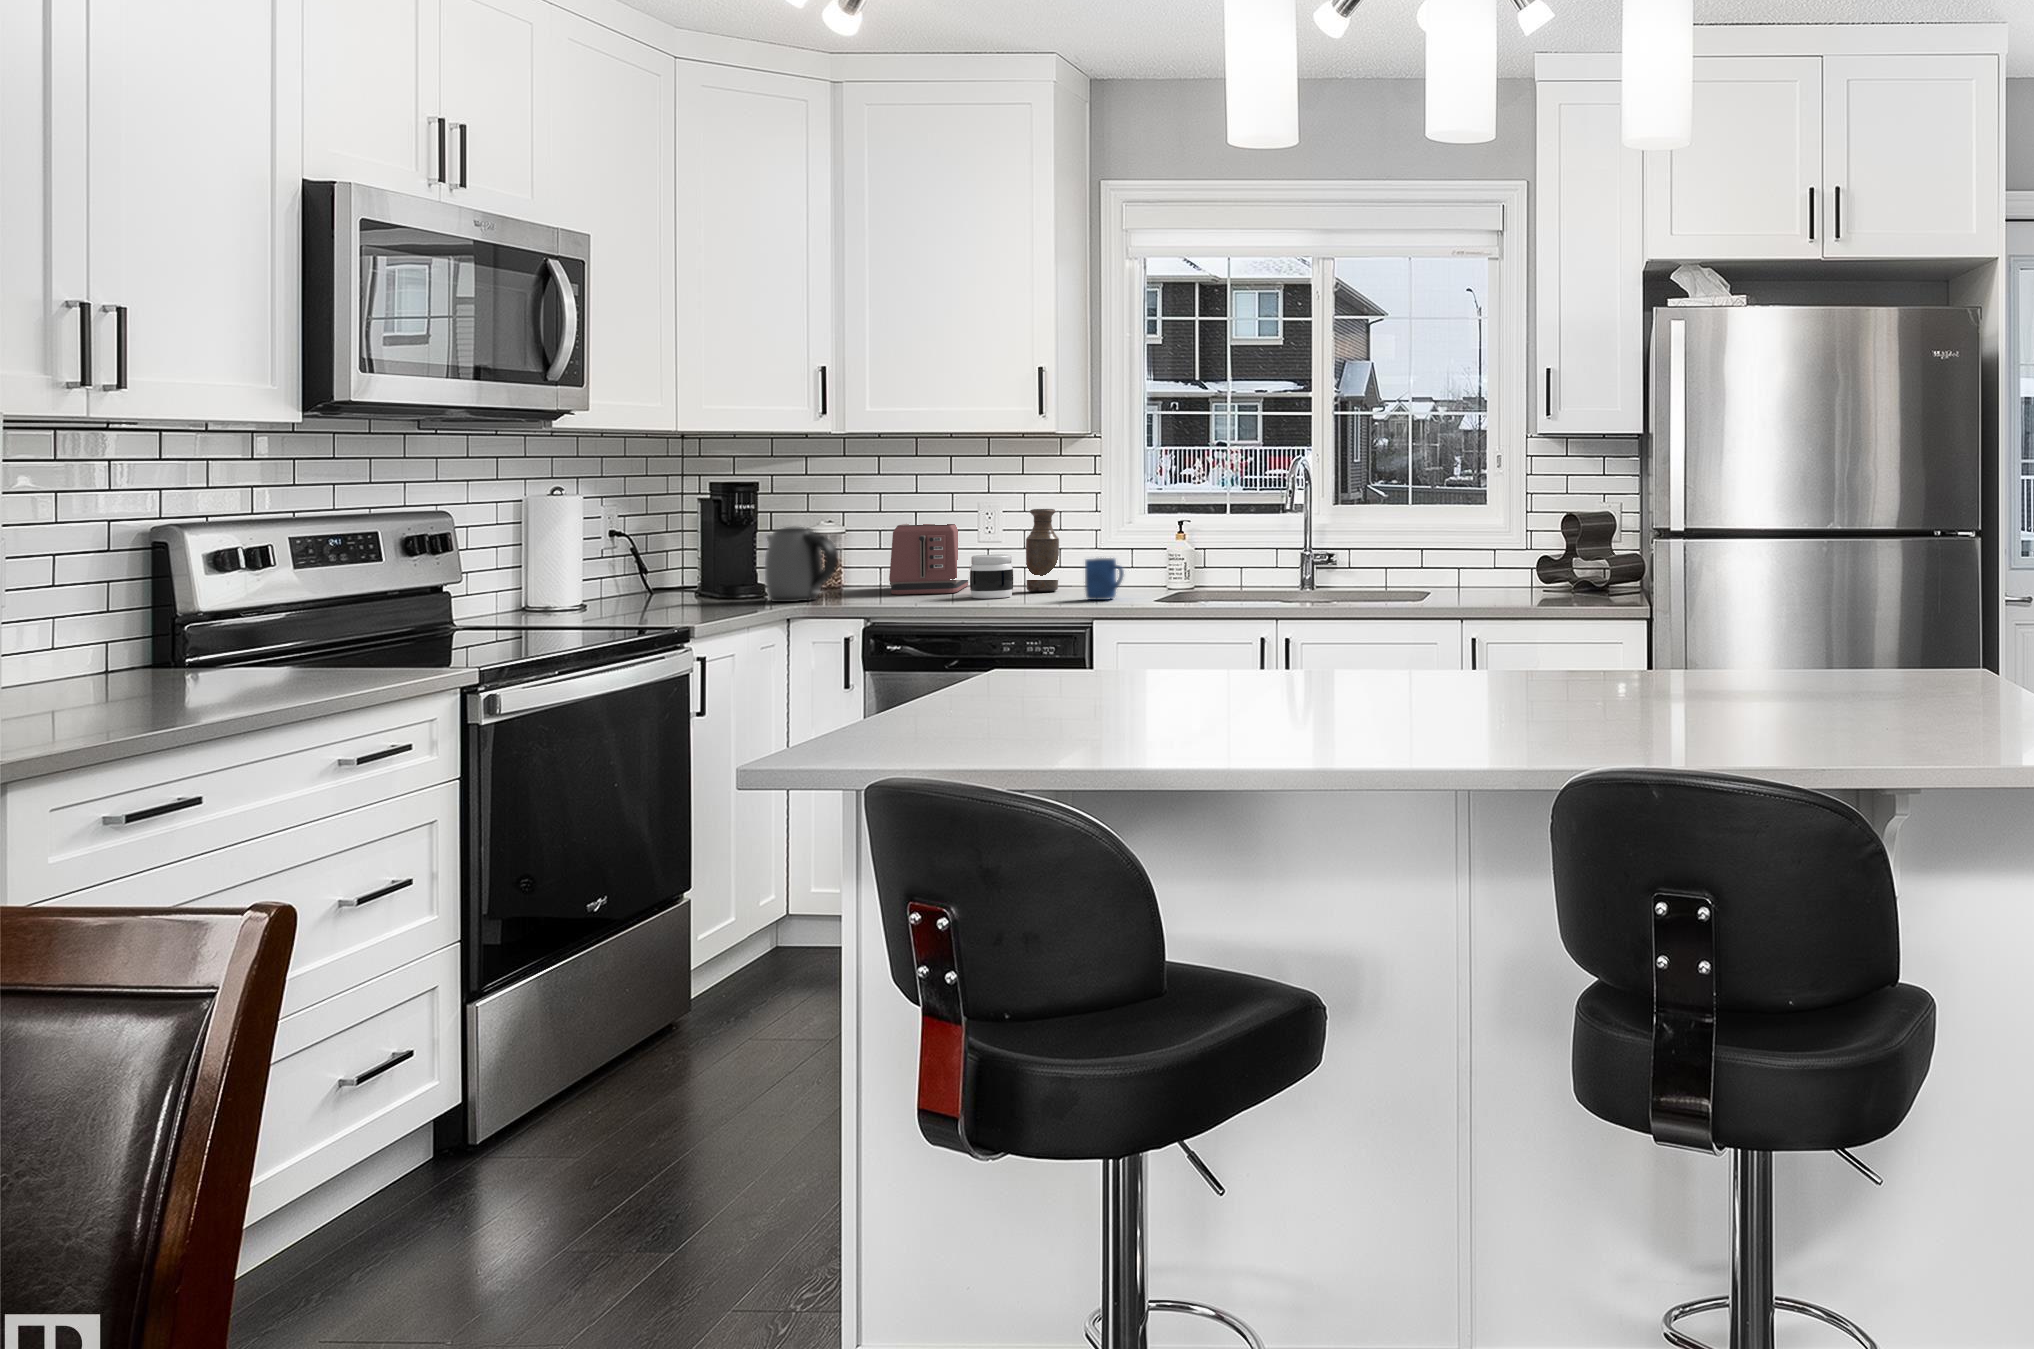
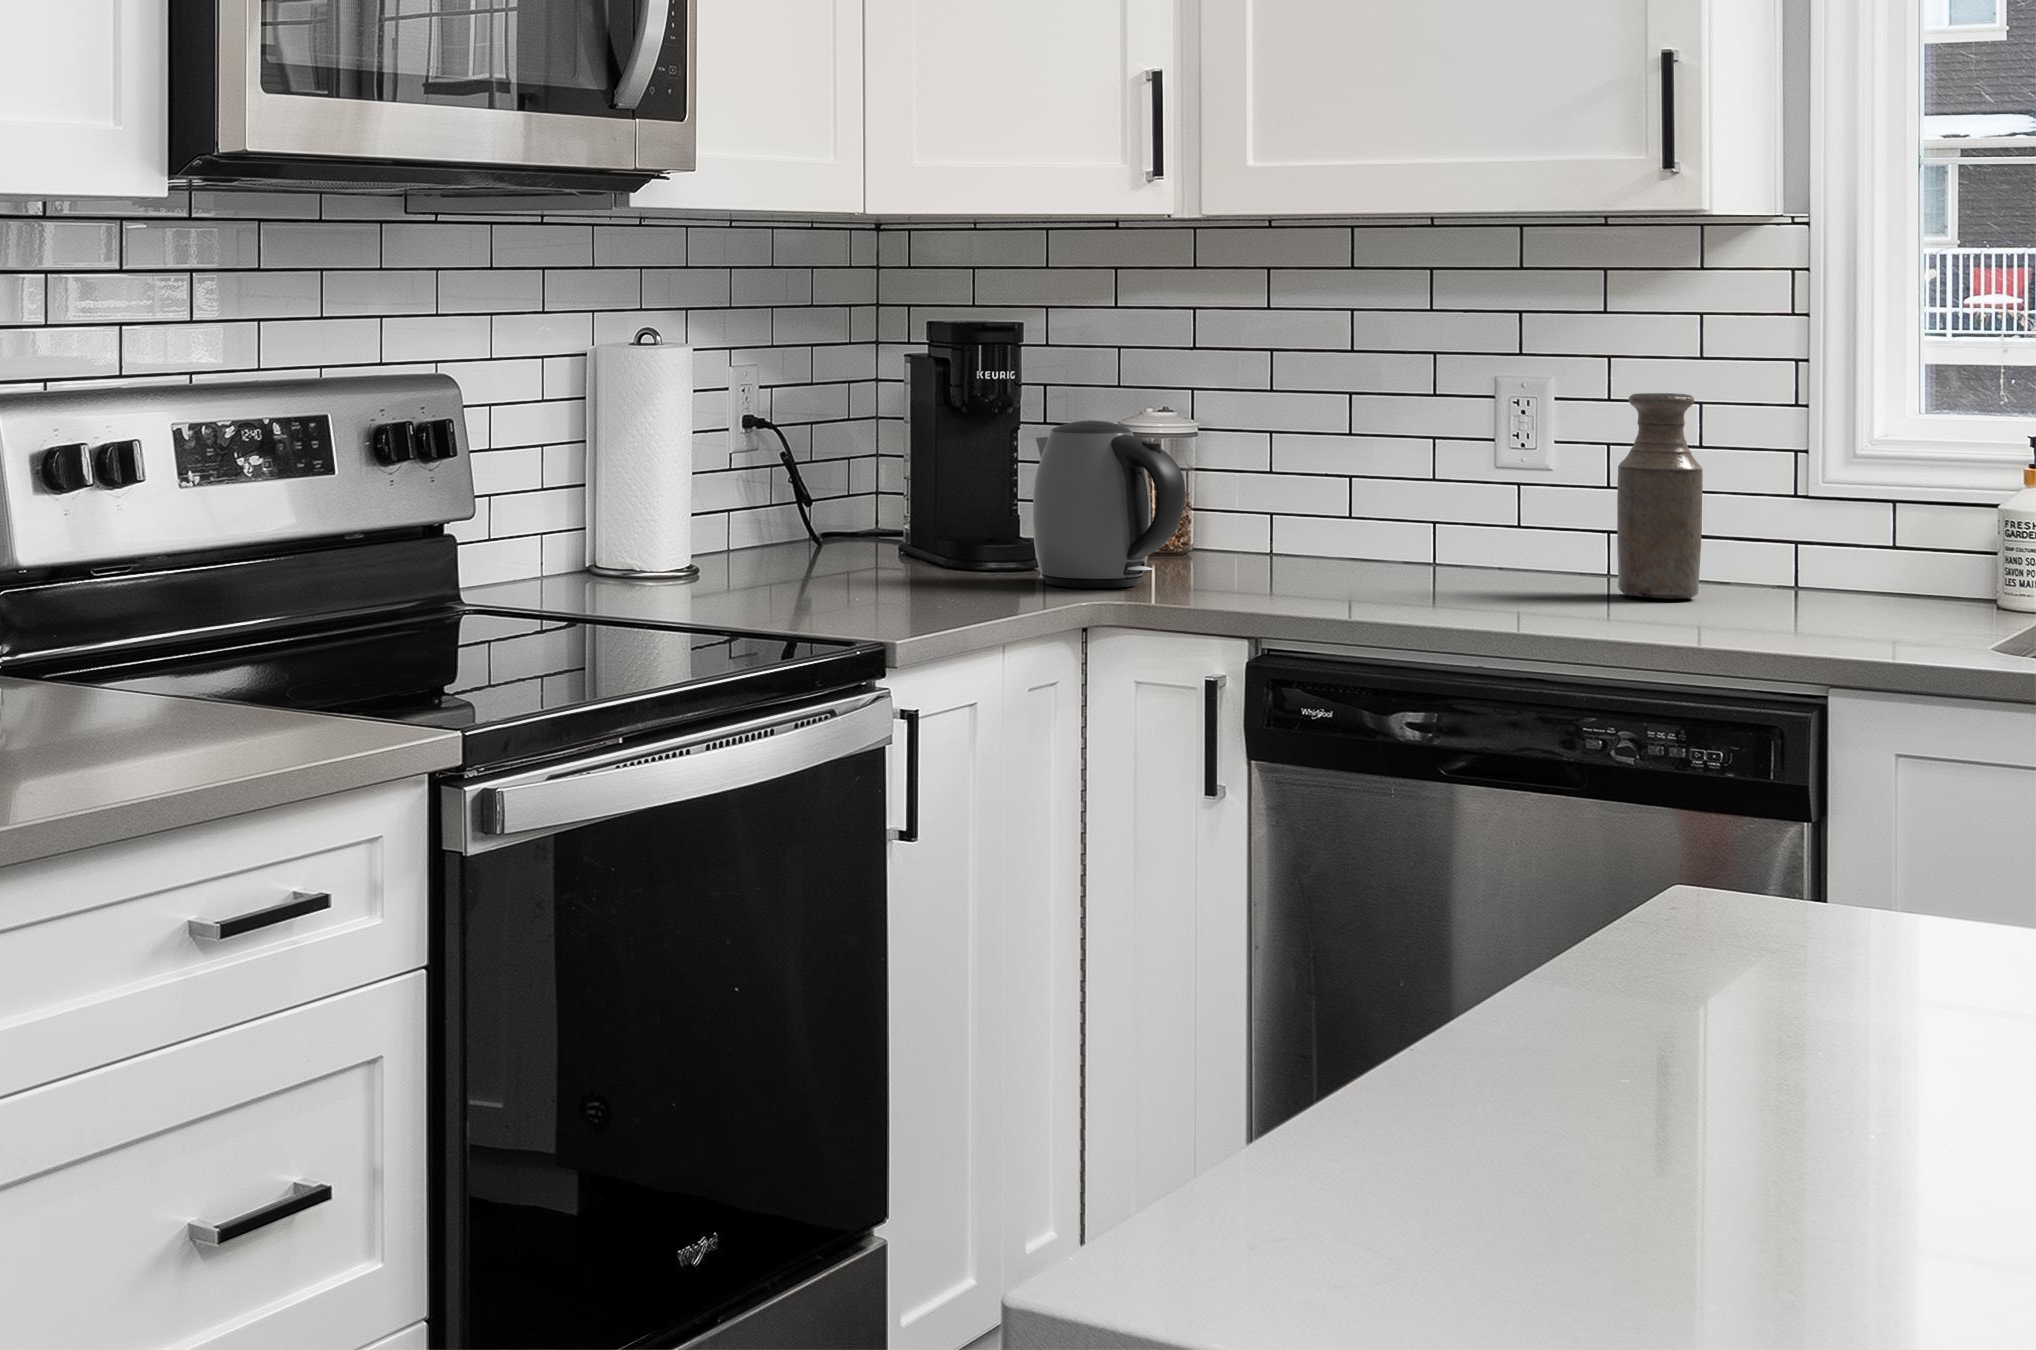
toaster: present [889,524,968,595] -> none [1292,415,1467,586]
jar: present [970,554,1013,598] -> none [1487,503,1593,612]
mug: present [1085,558,1124,600] -> none [1797,529,1911,641]

